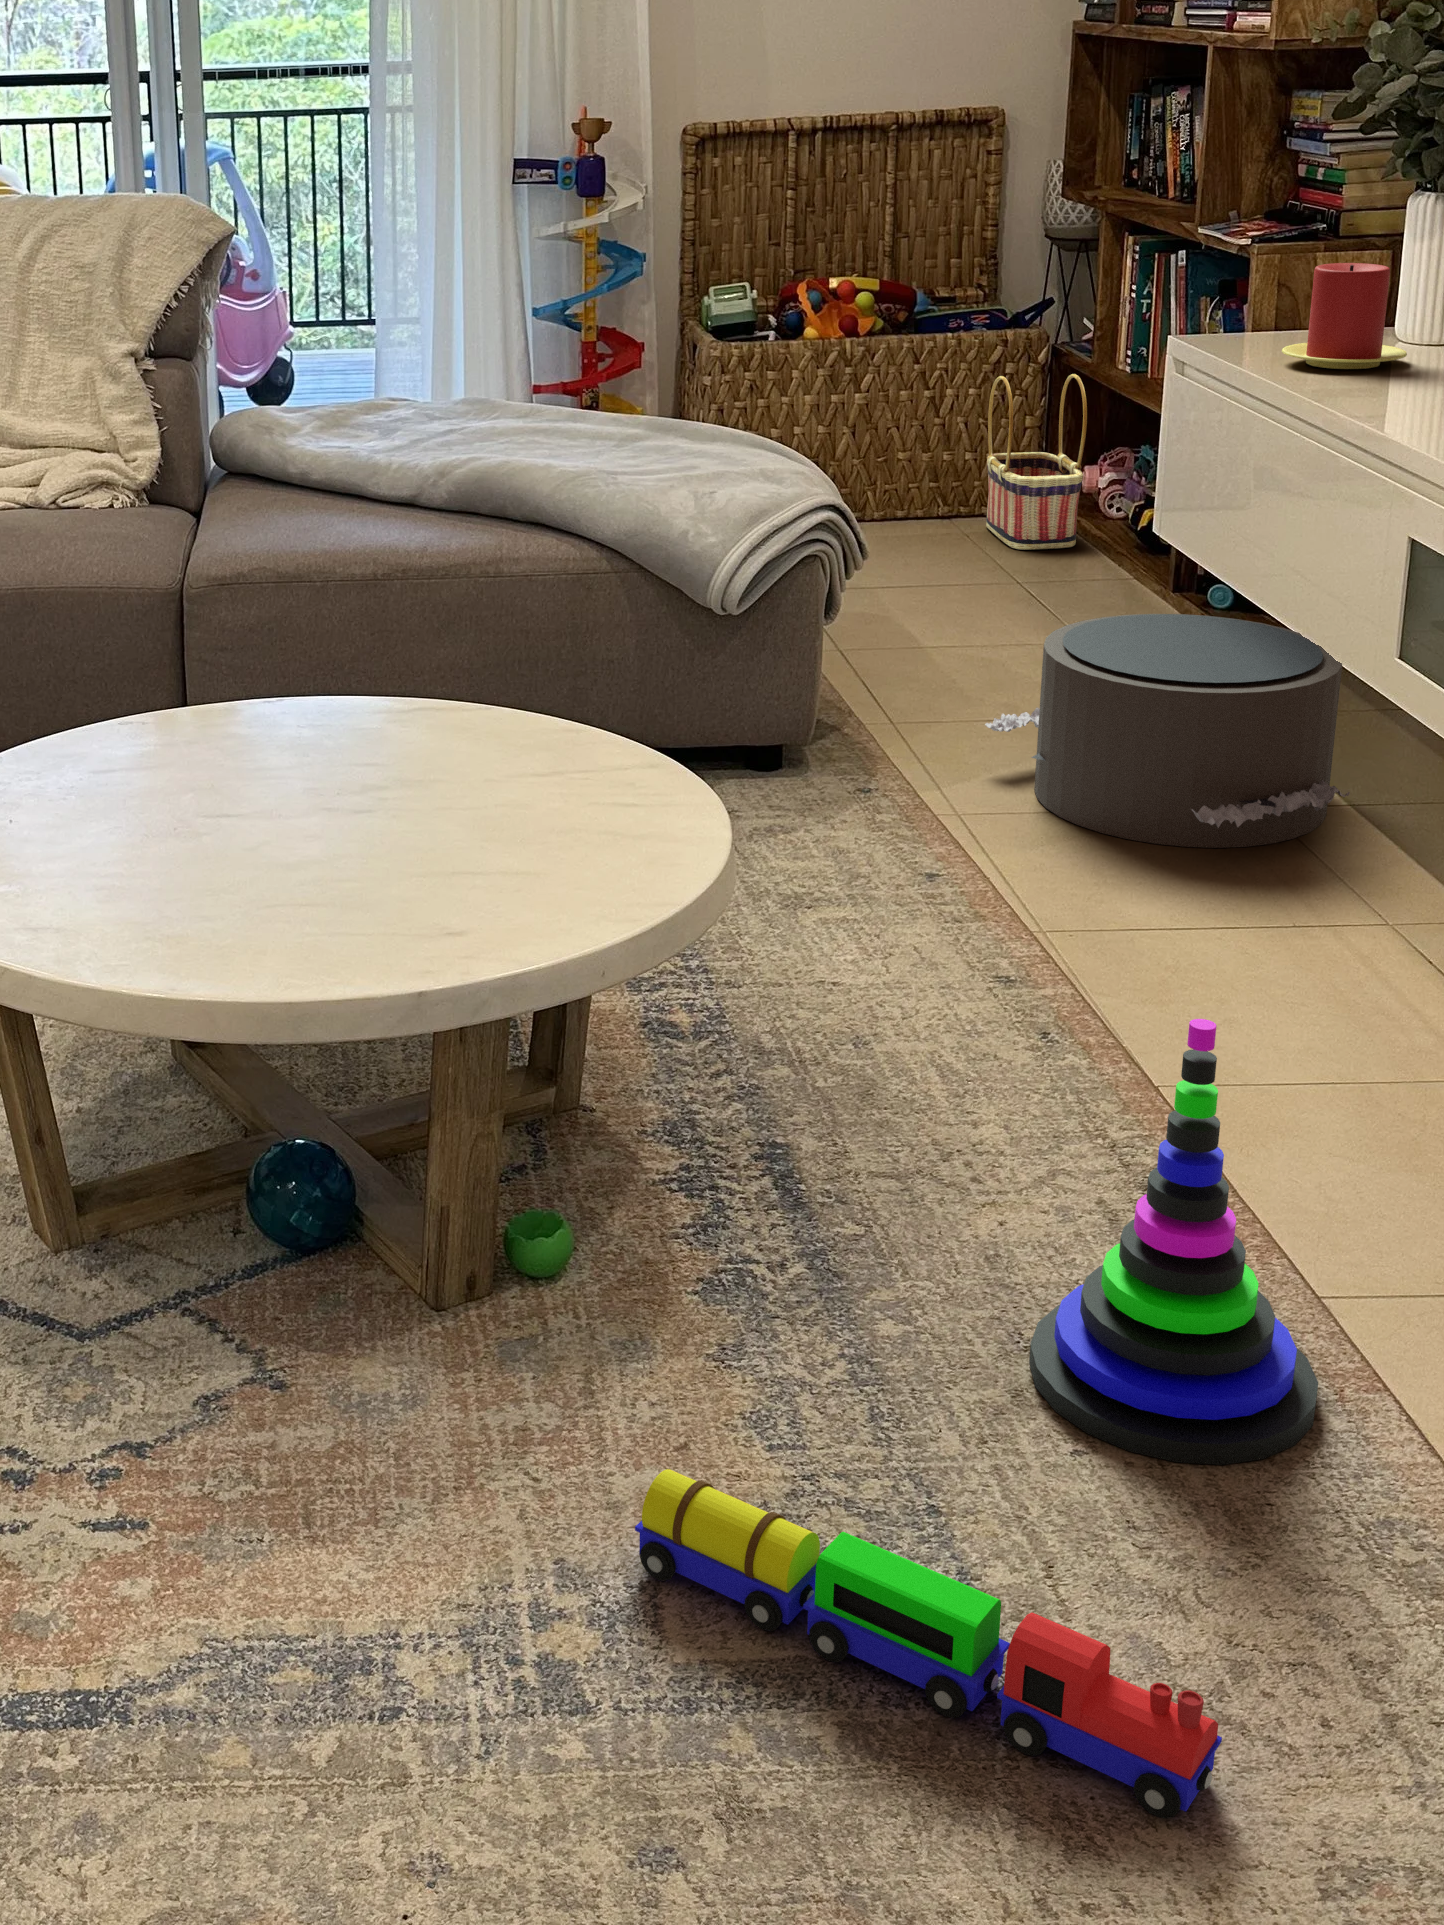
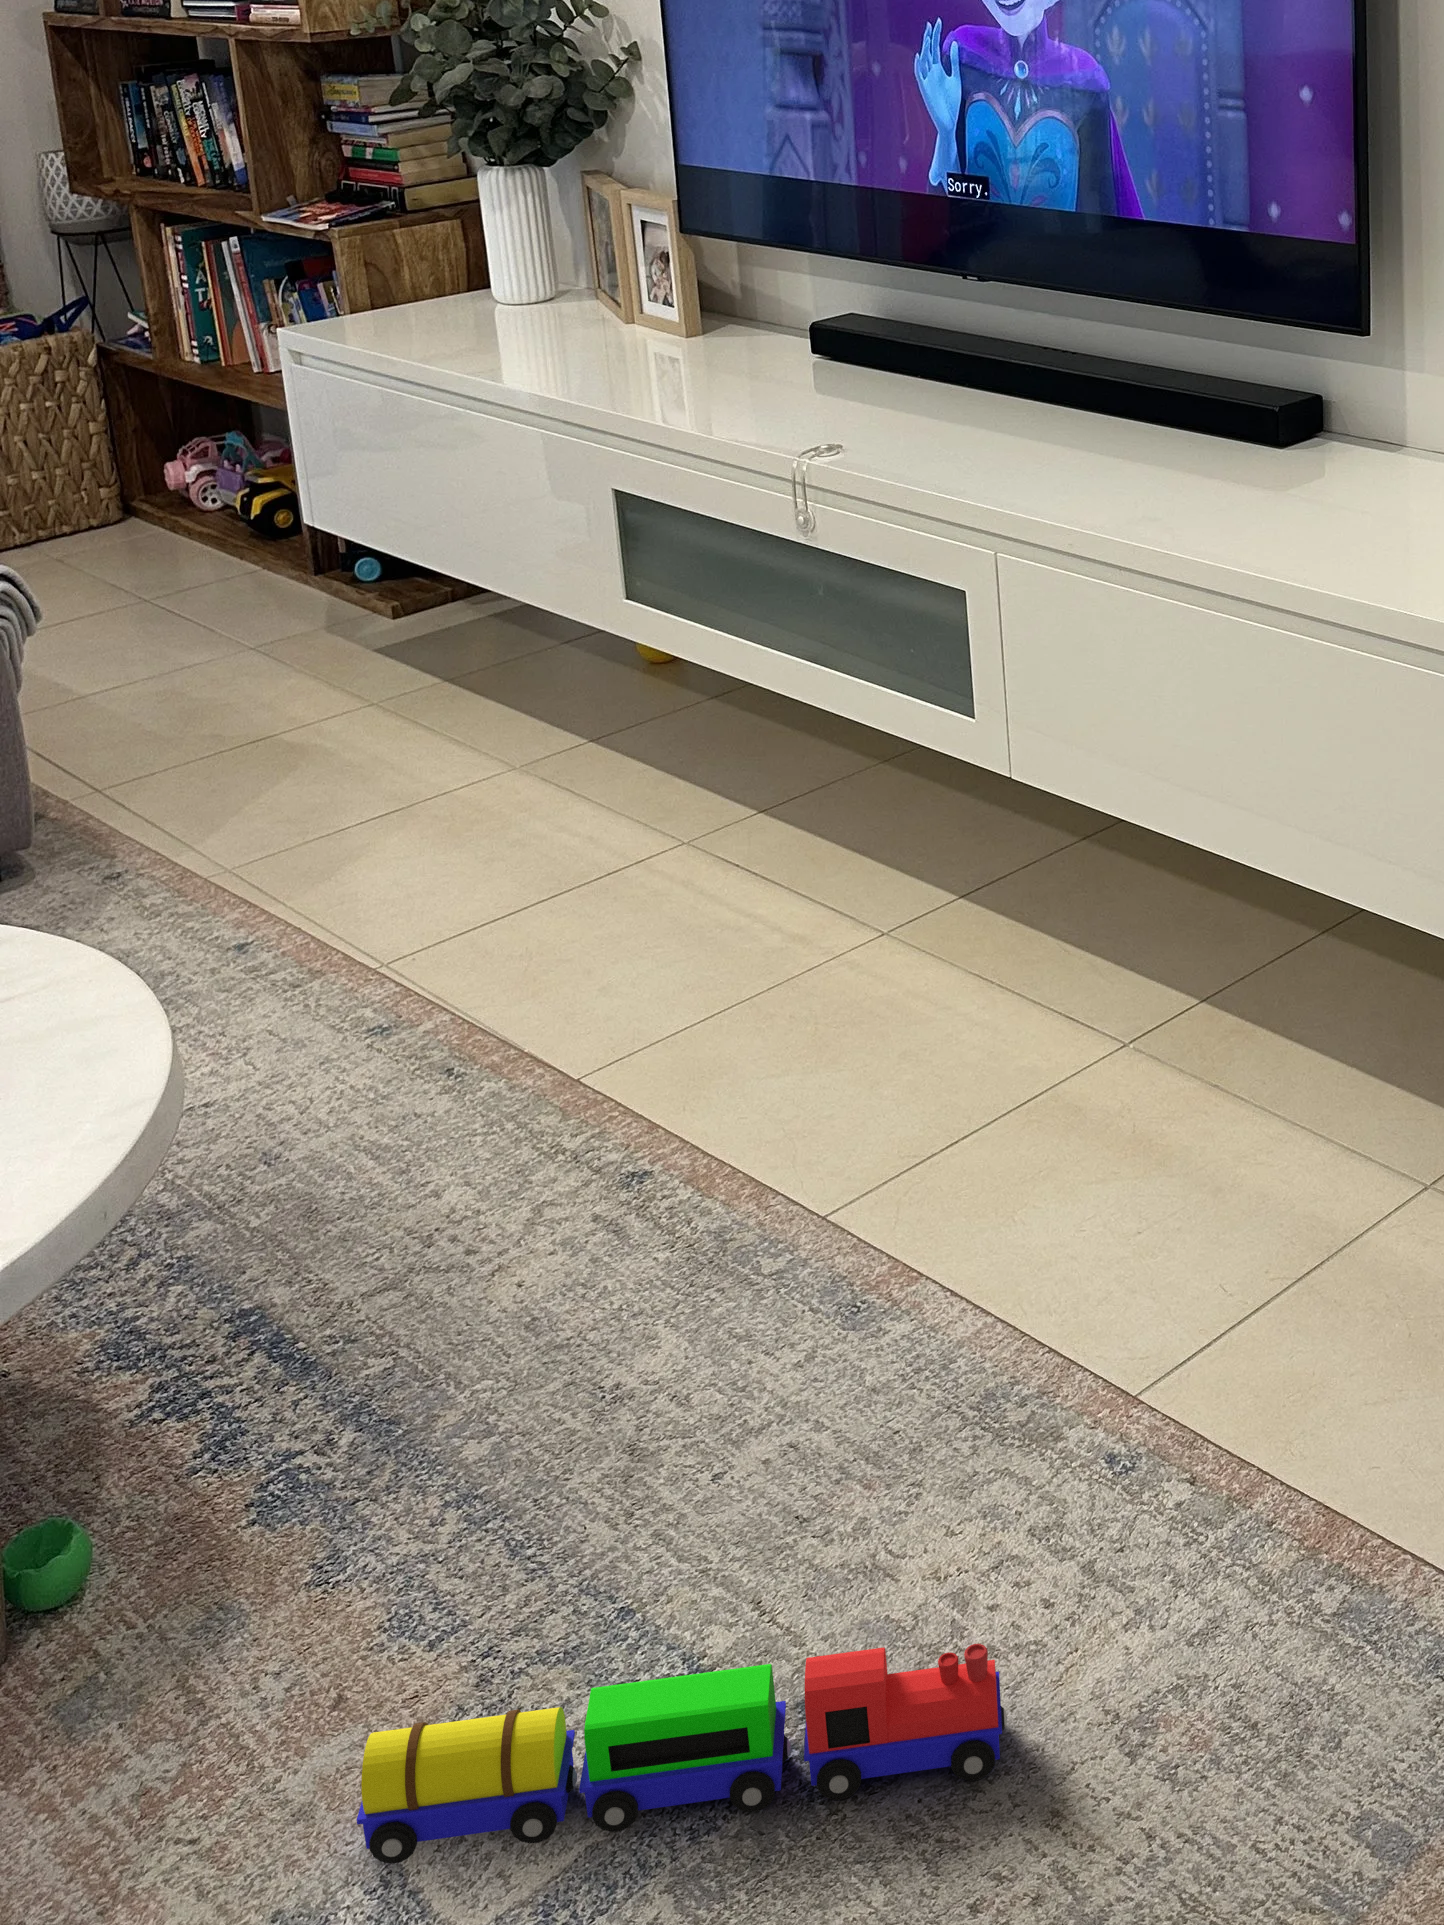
candle: present [1282,263,1407,369] -> none [409,239,524,342]
basket: present [986,374,1087,550] -> none [52,375,187,568]
pouf: present [985,614,1350,848] -> none [217,597,605,847]
stacking toy: present [1029,1019,1318,1465] -> none [619,1011,890,1456]

